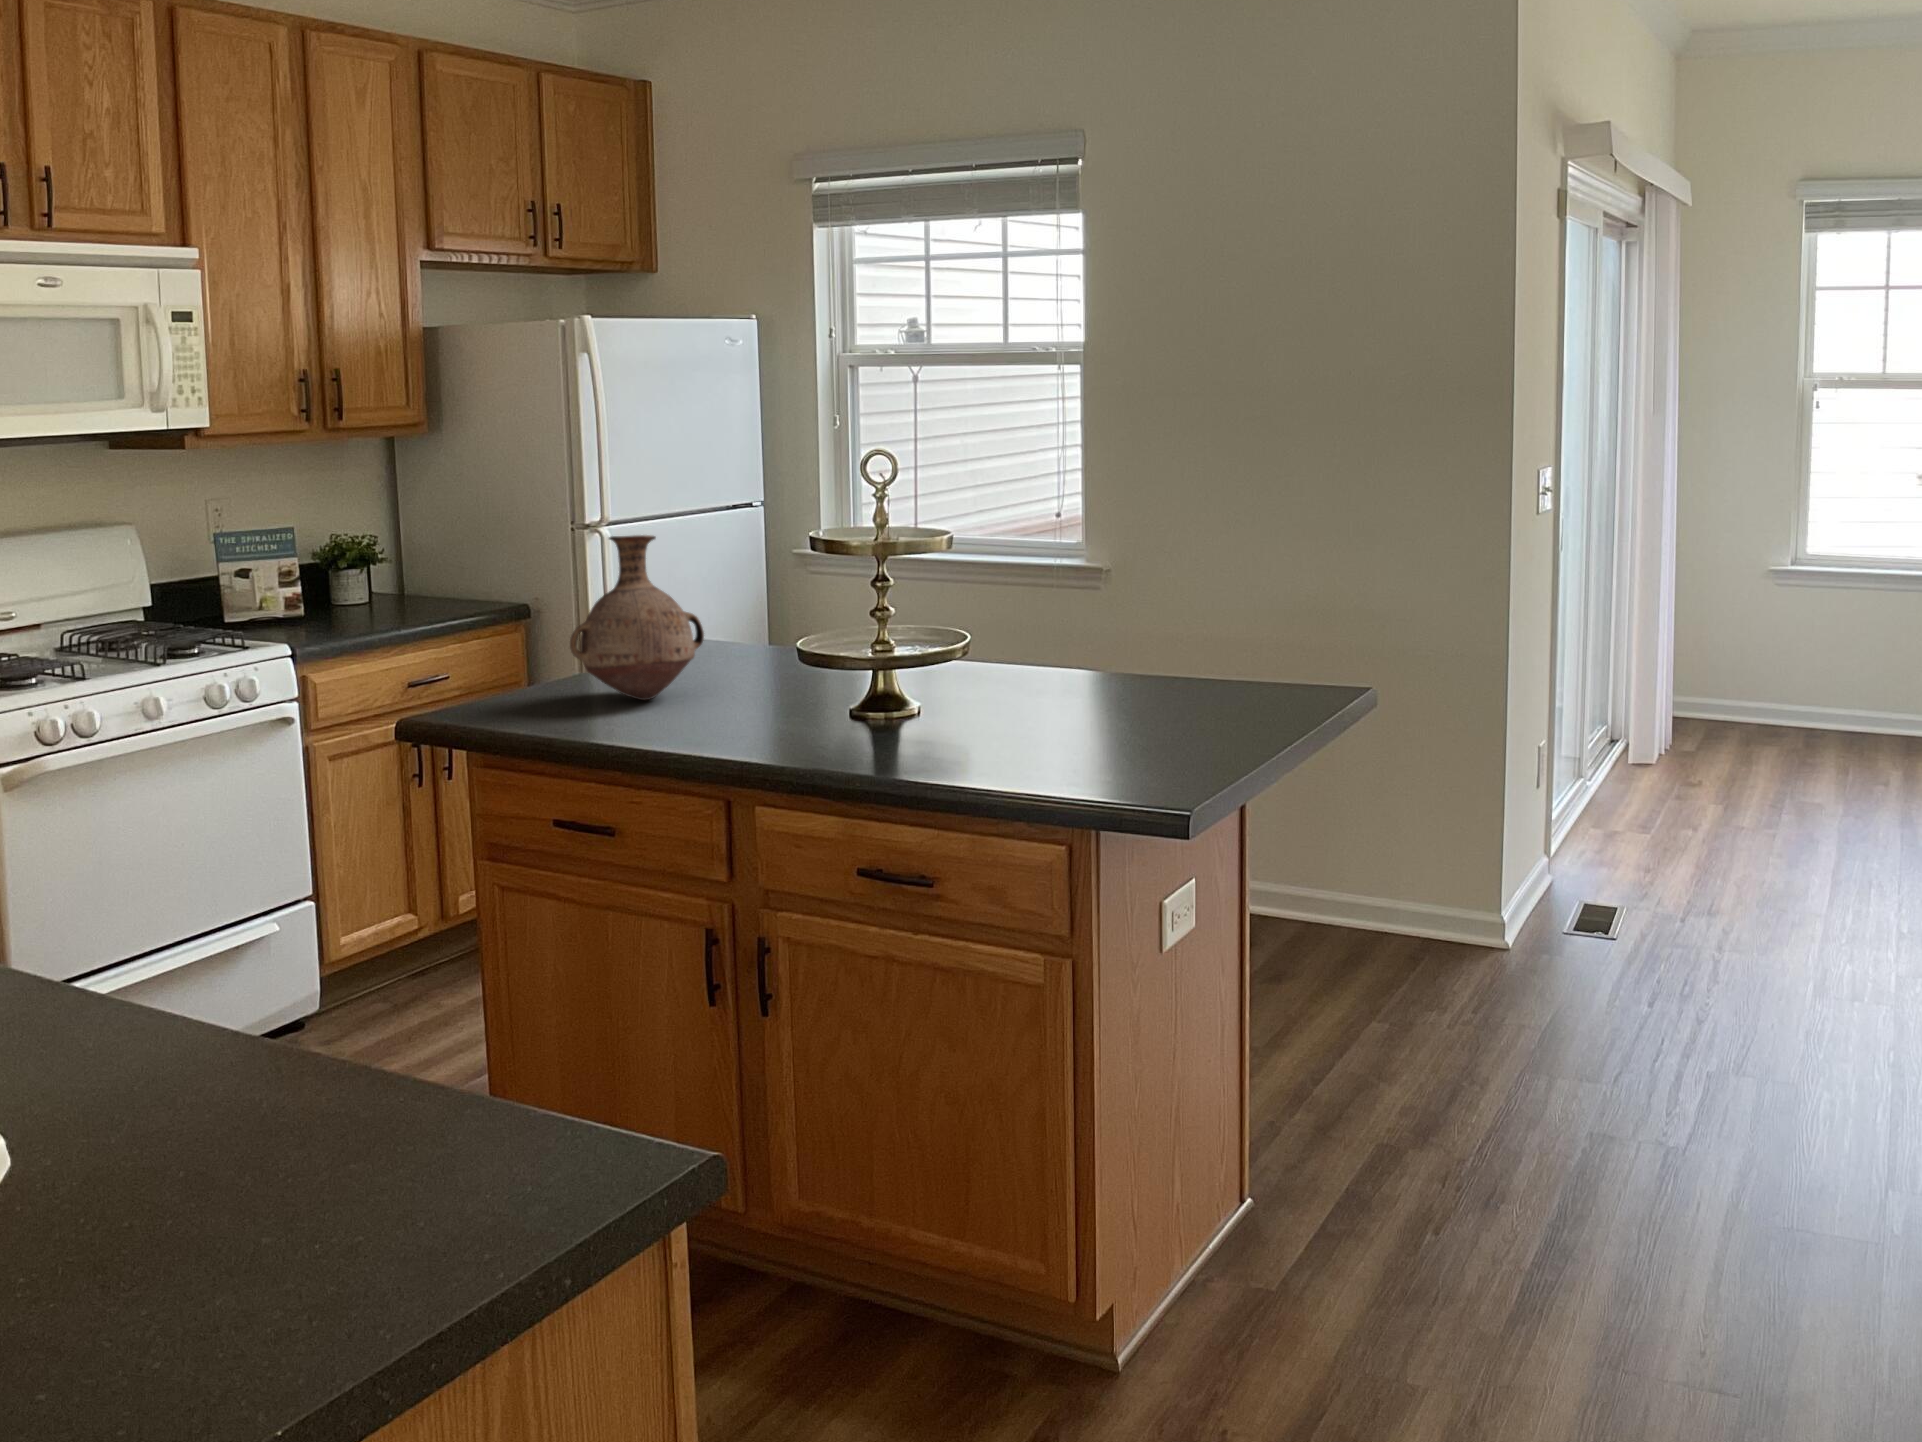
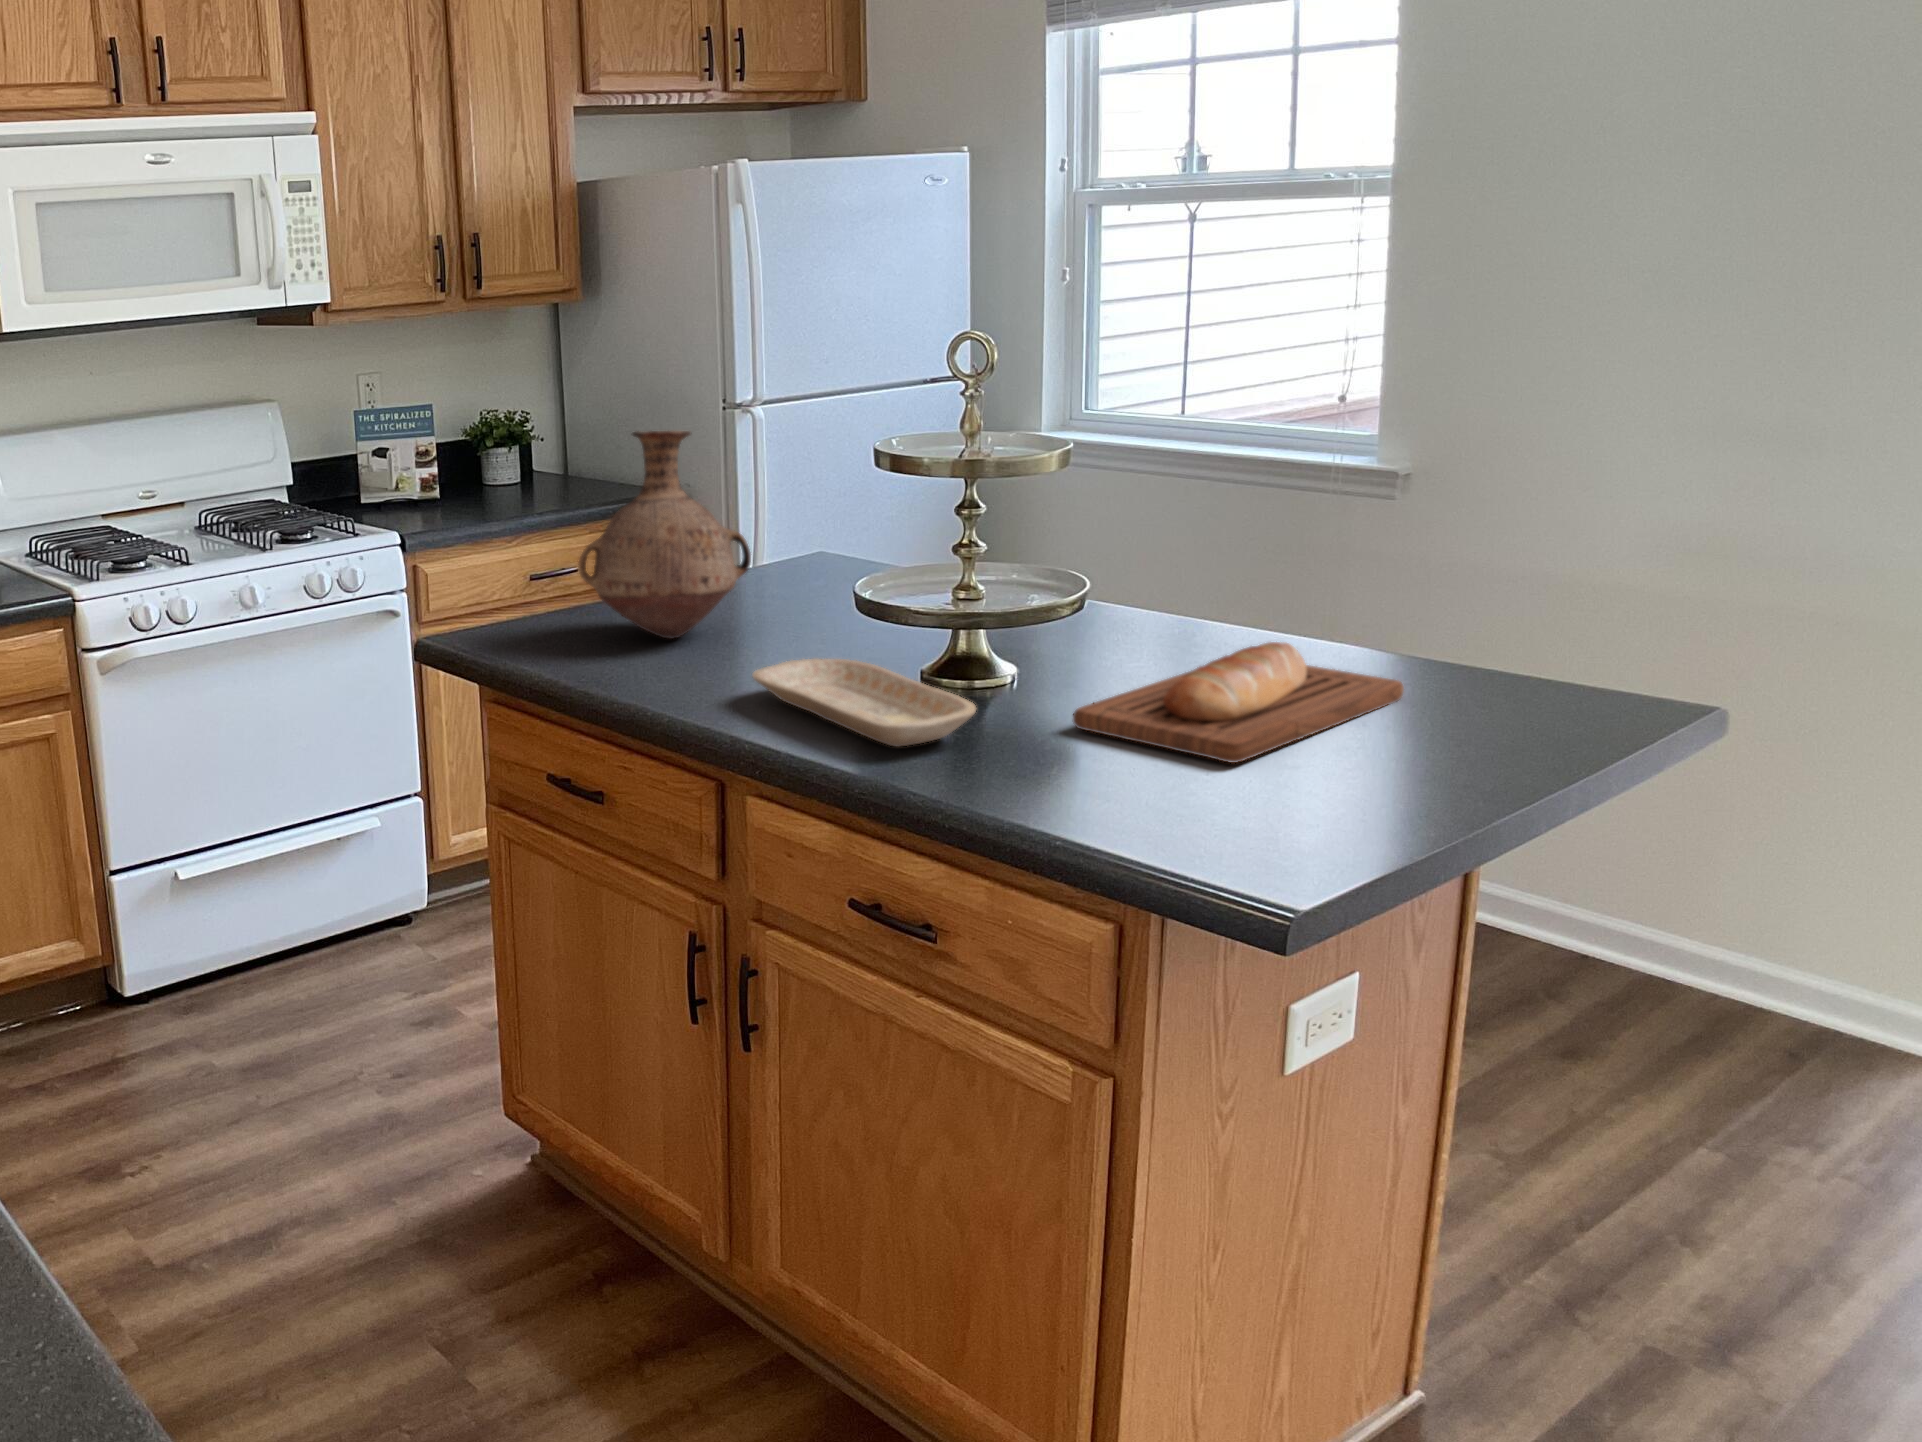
bread loaf: none [973,670,1158,740] -> present [1073,642,1404,763]
tray: none [742,700,915,749] -> present [752,659,976,746]

